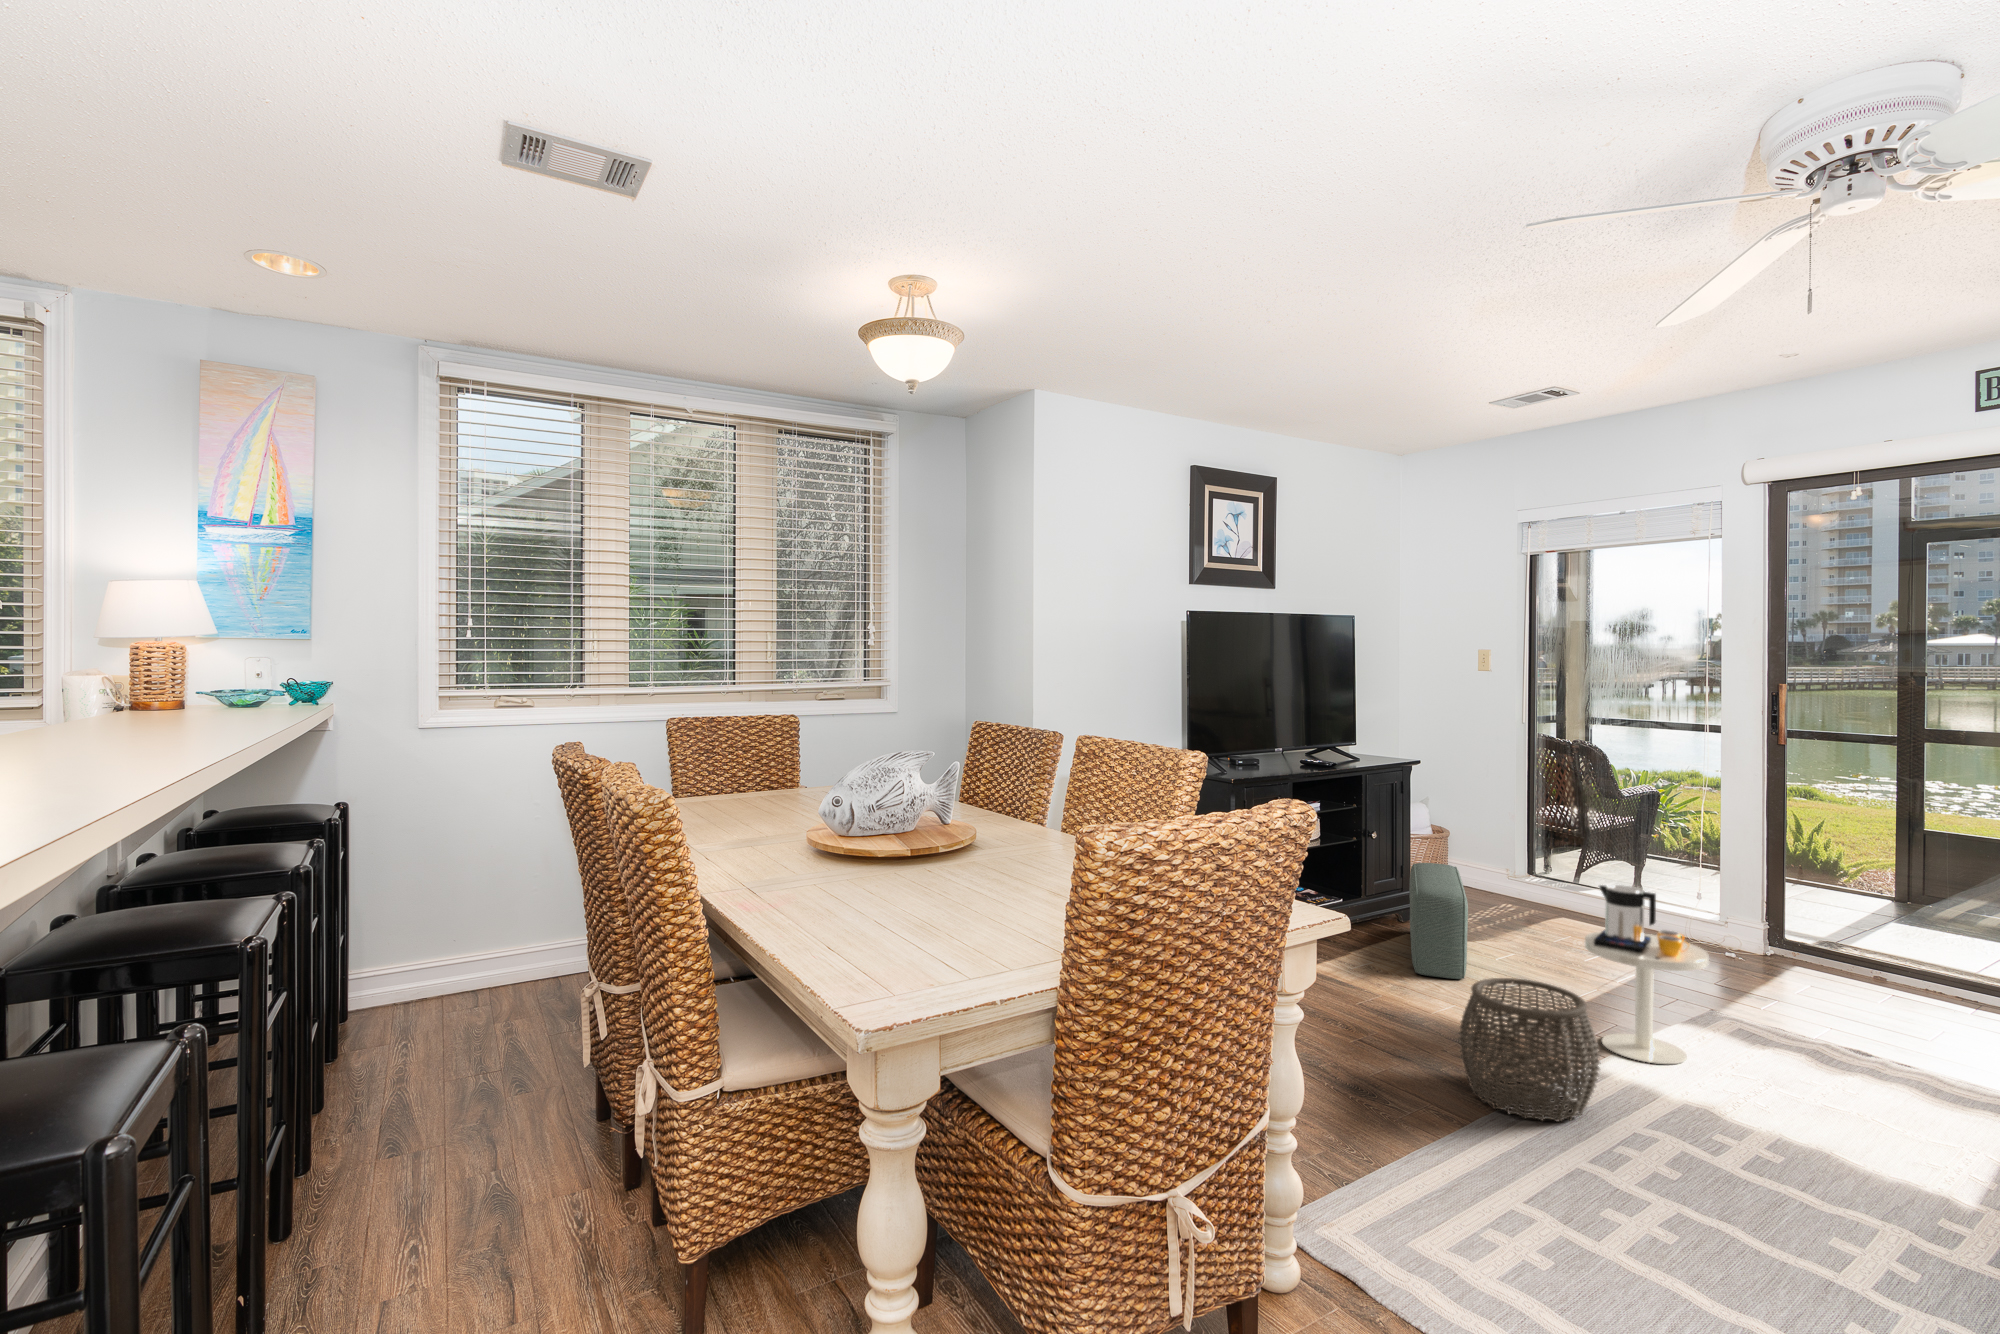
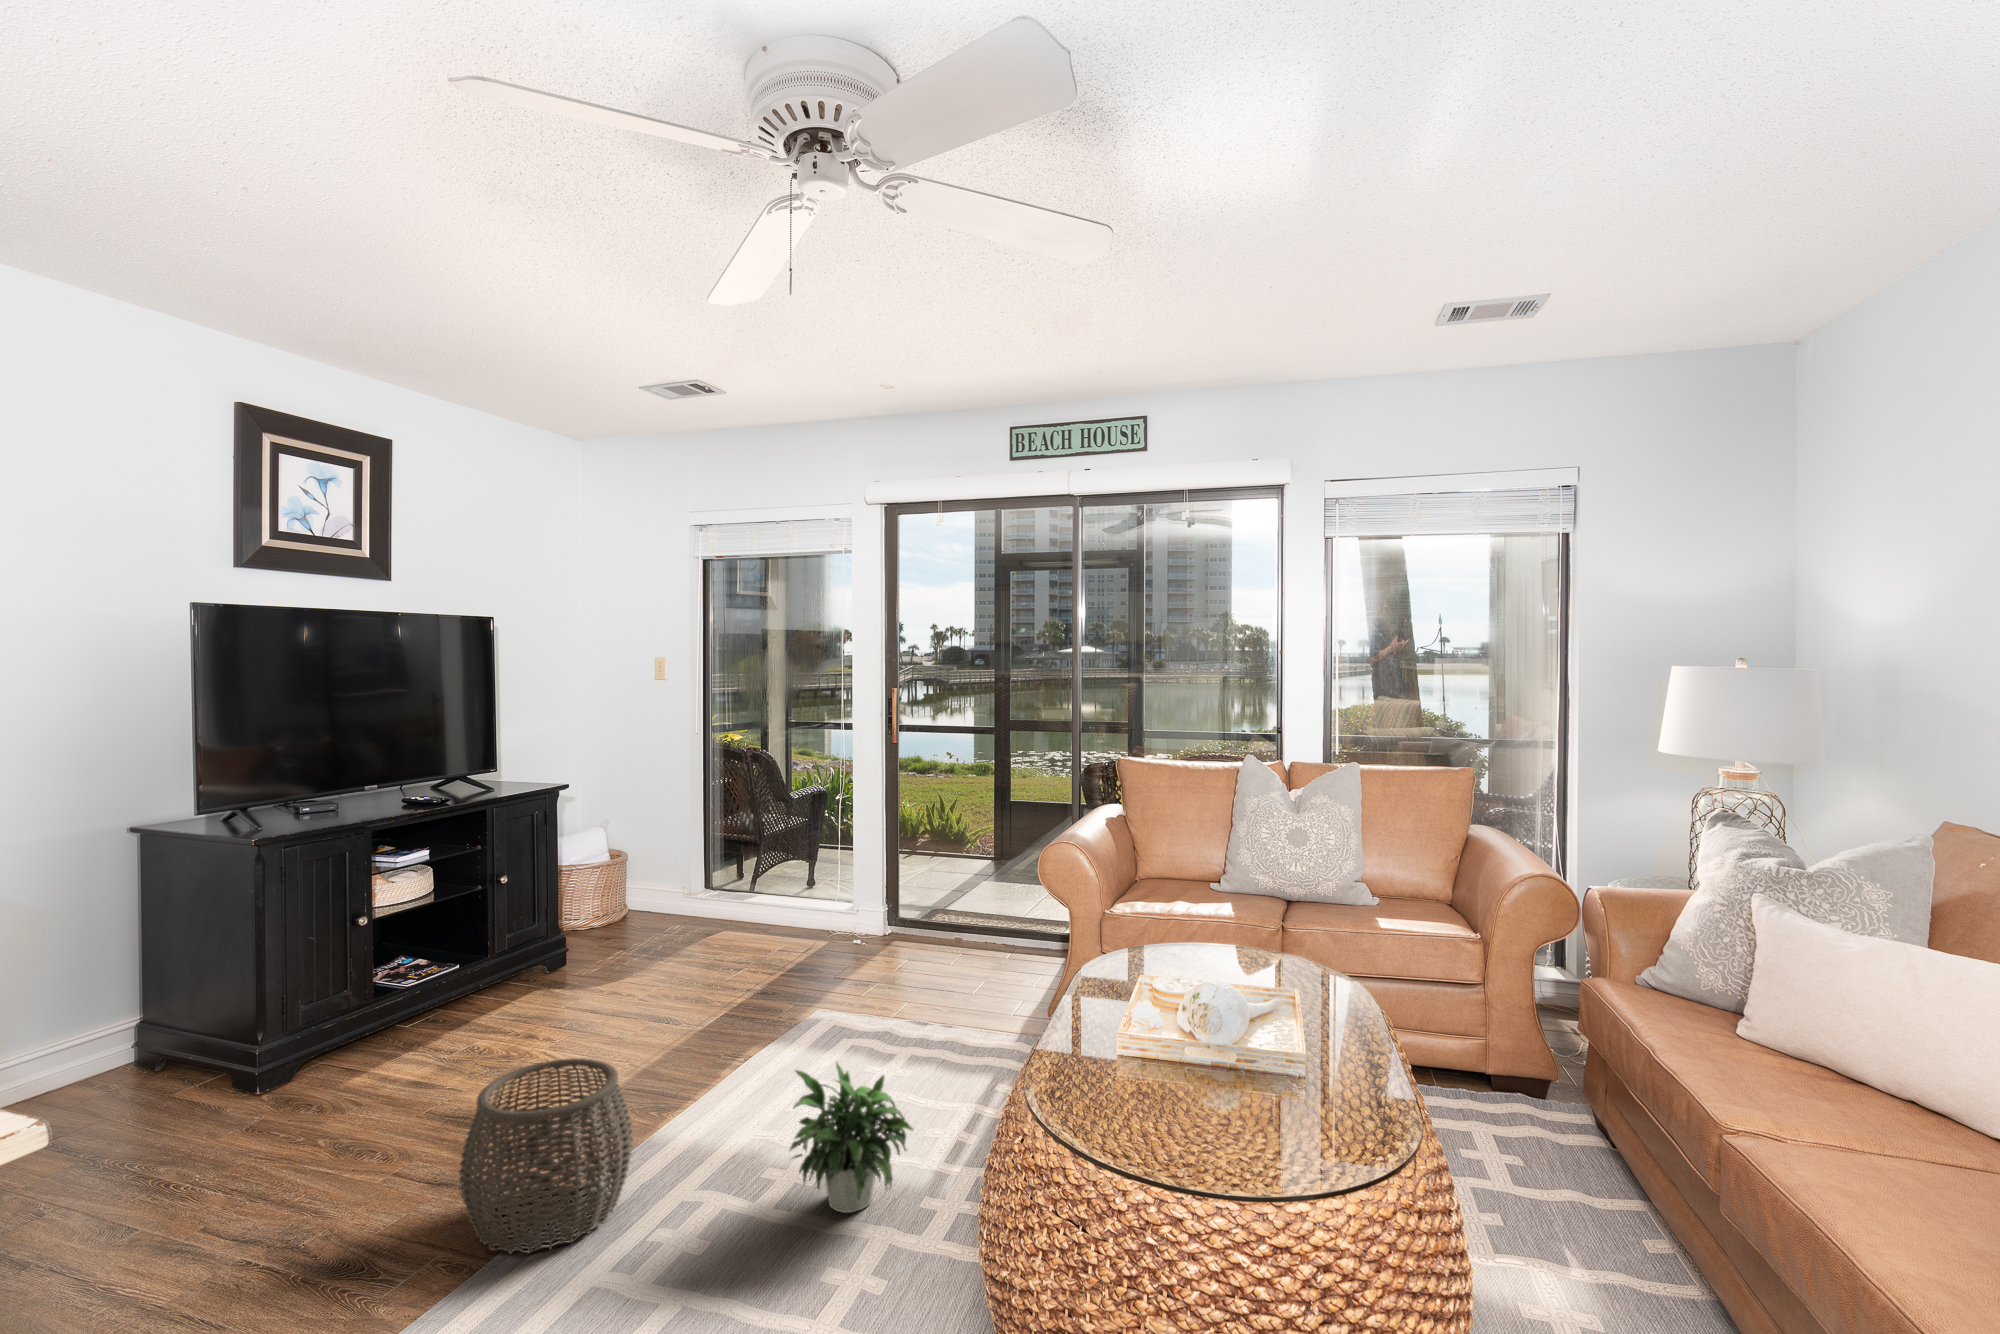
pouf: present [1409,863,1468,979] -> none [514,901,599,1046]
side table: present [1585,885,1709,1064] -> none [668,912,785,1107]
potted plant: none [1758,1036,1926,1181] -> present [790,1063,913,1213]

